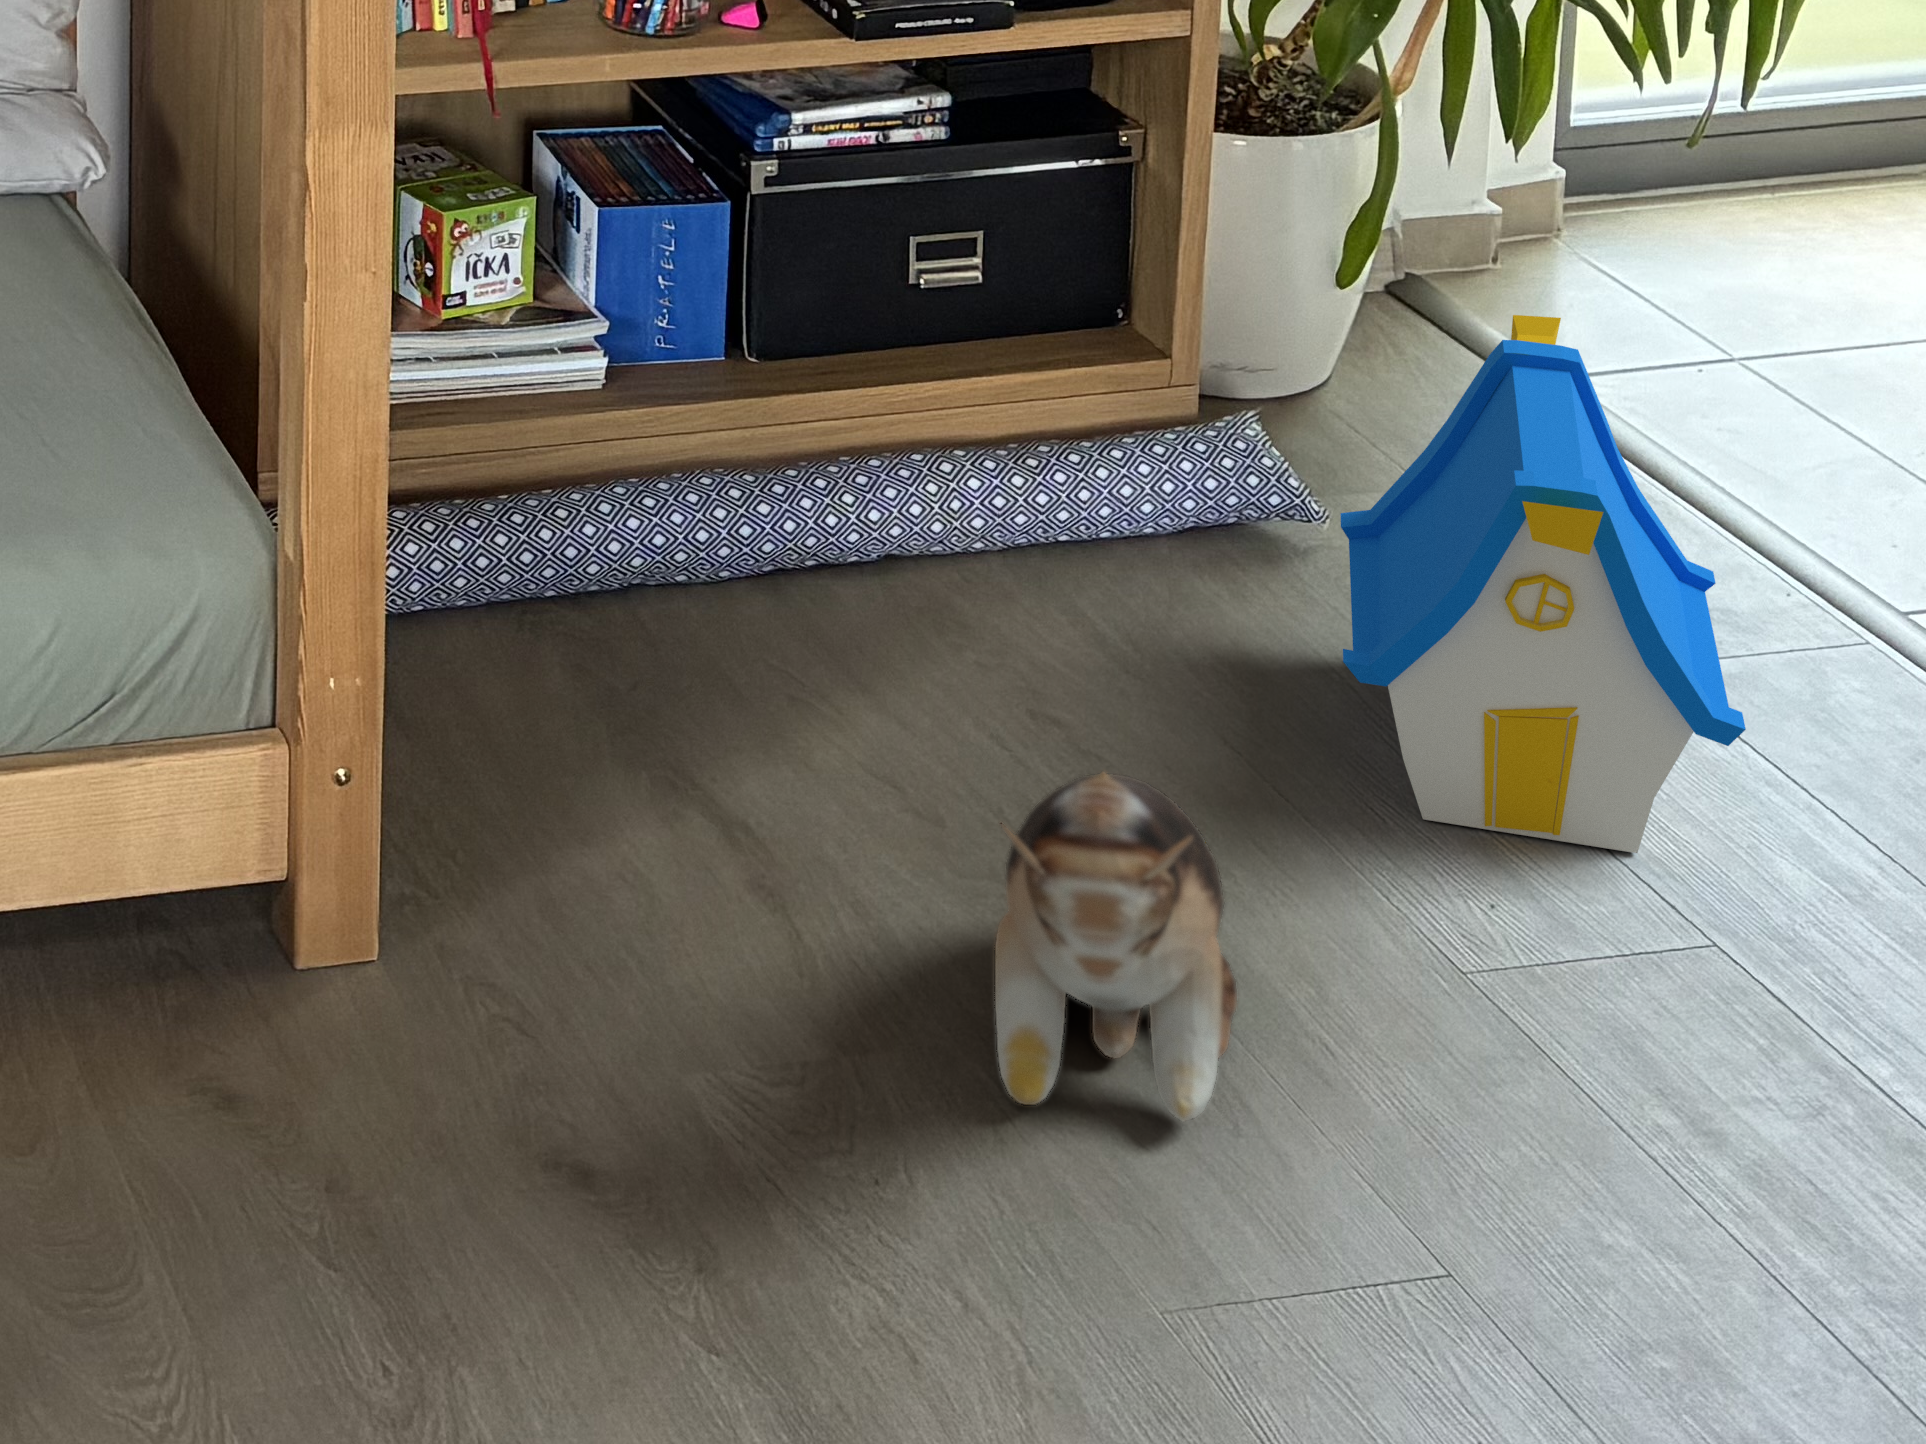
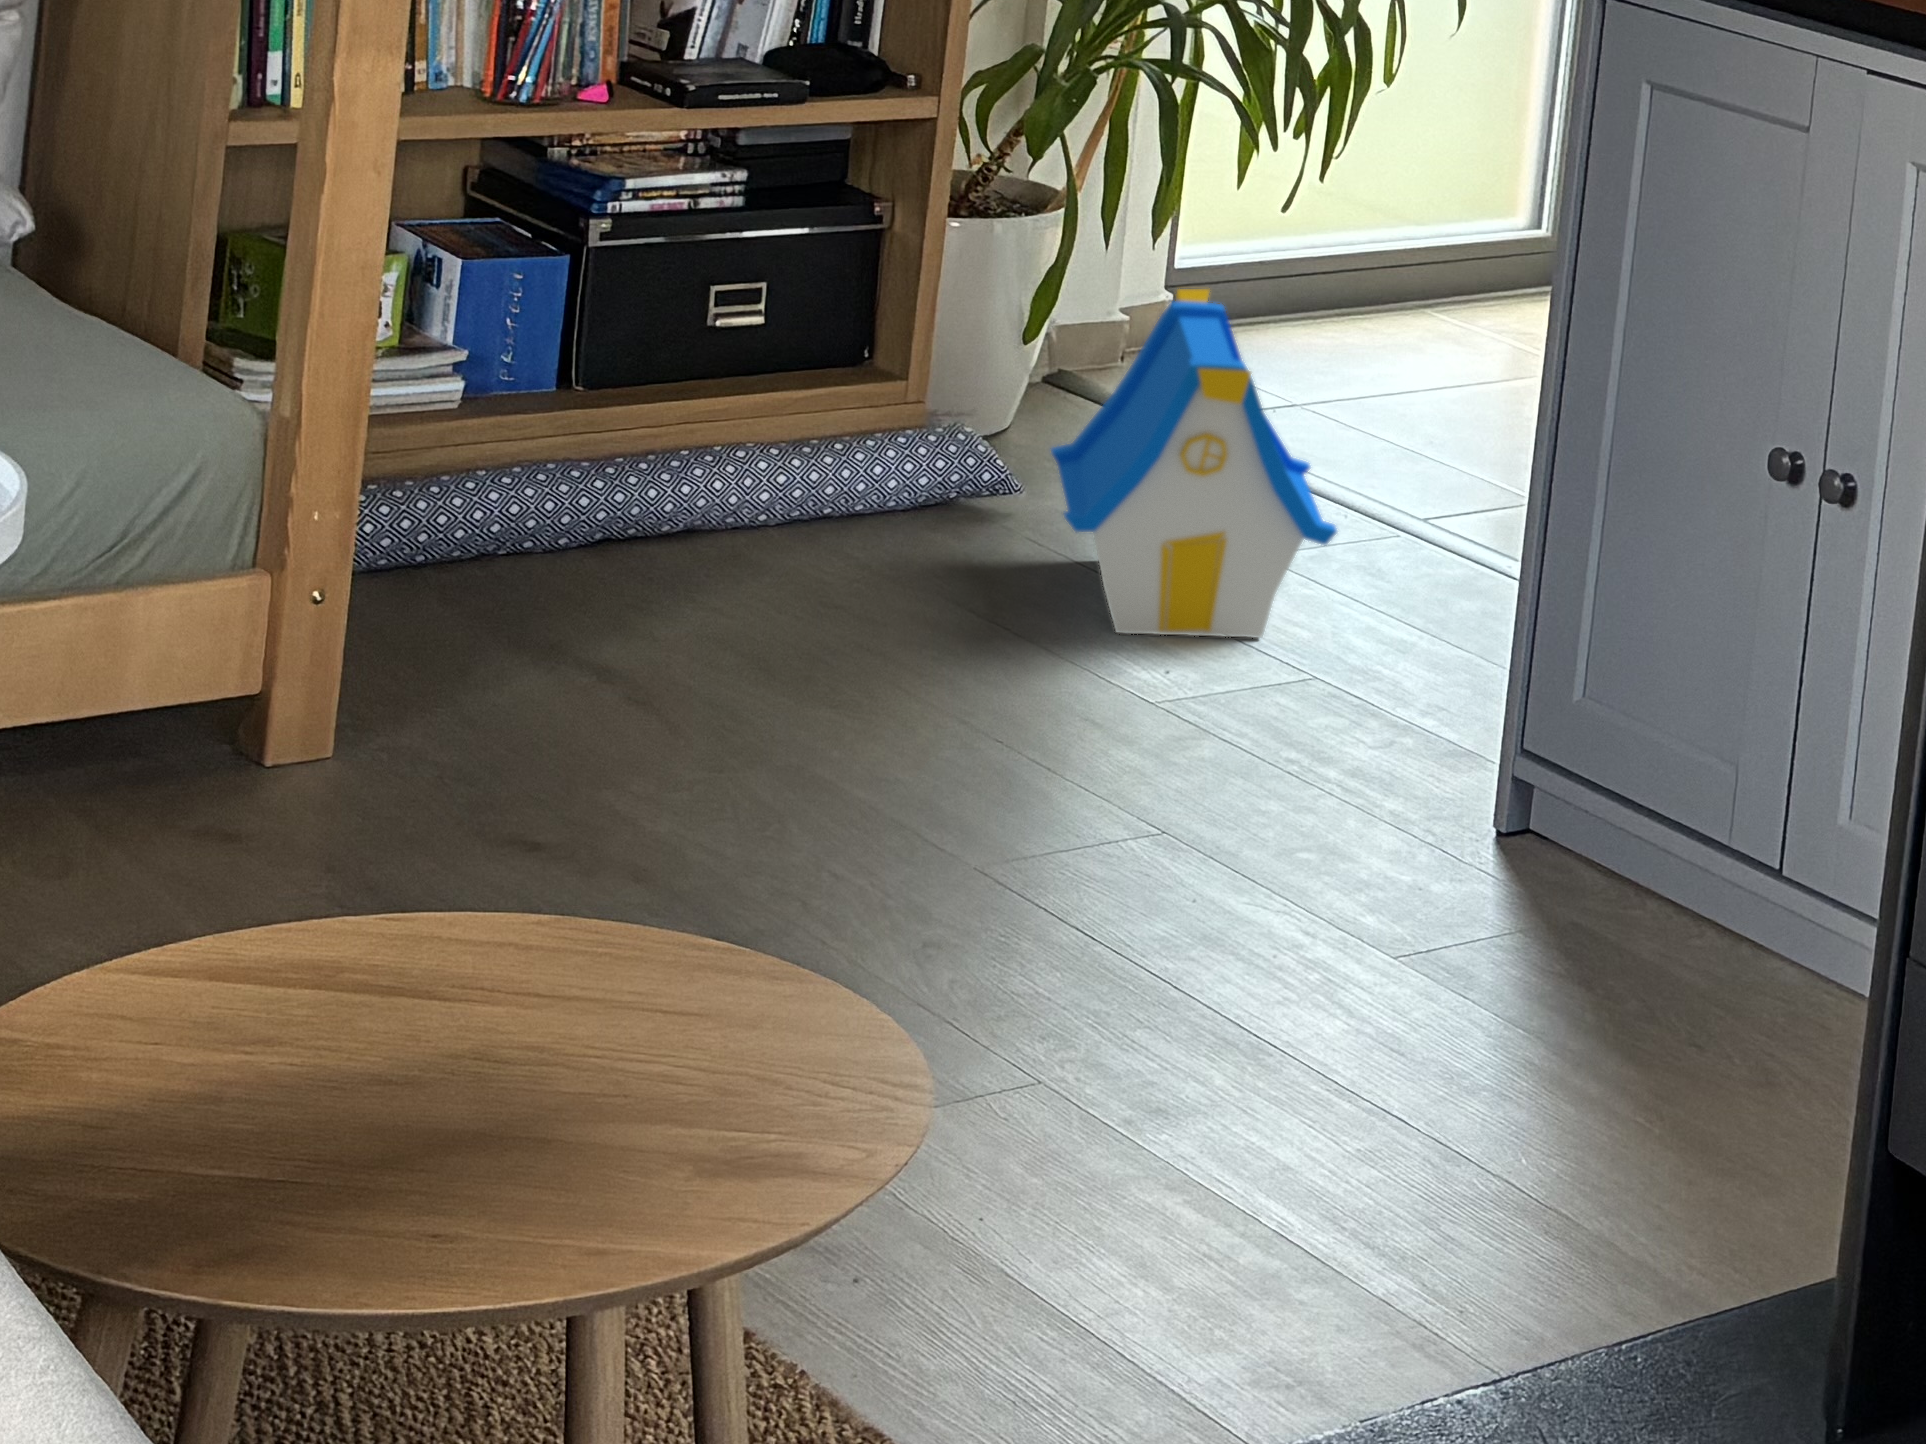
plush toy: present [995,772,1237,1121] -> none [834,513,1003,787]

